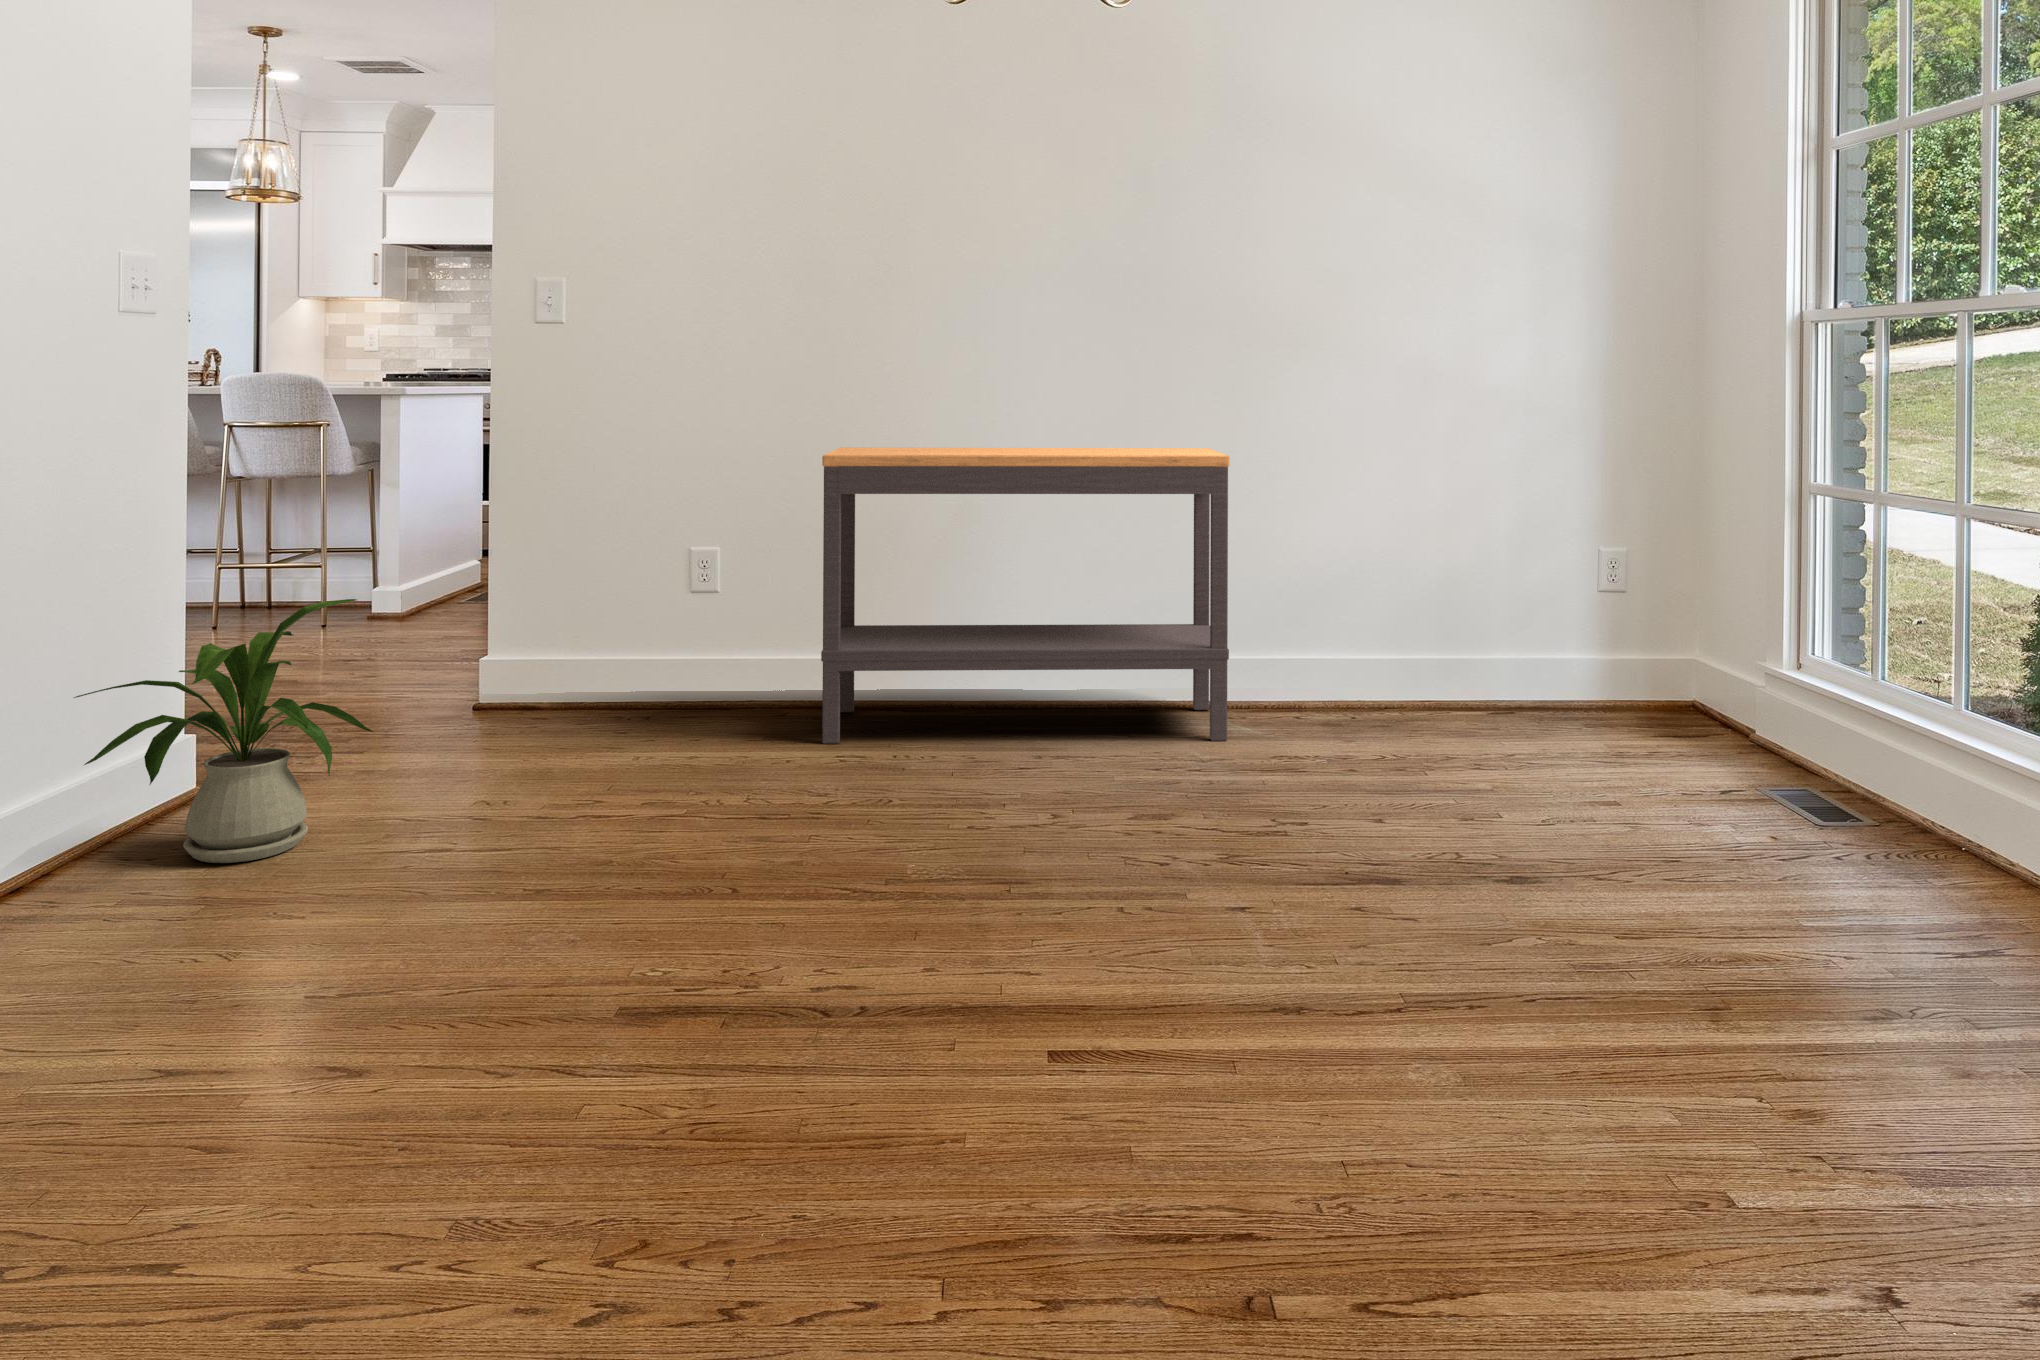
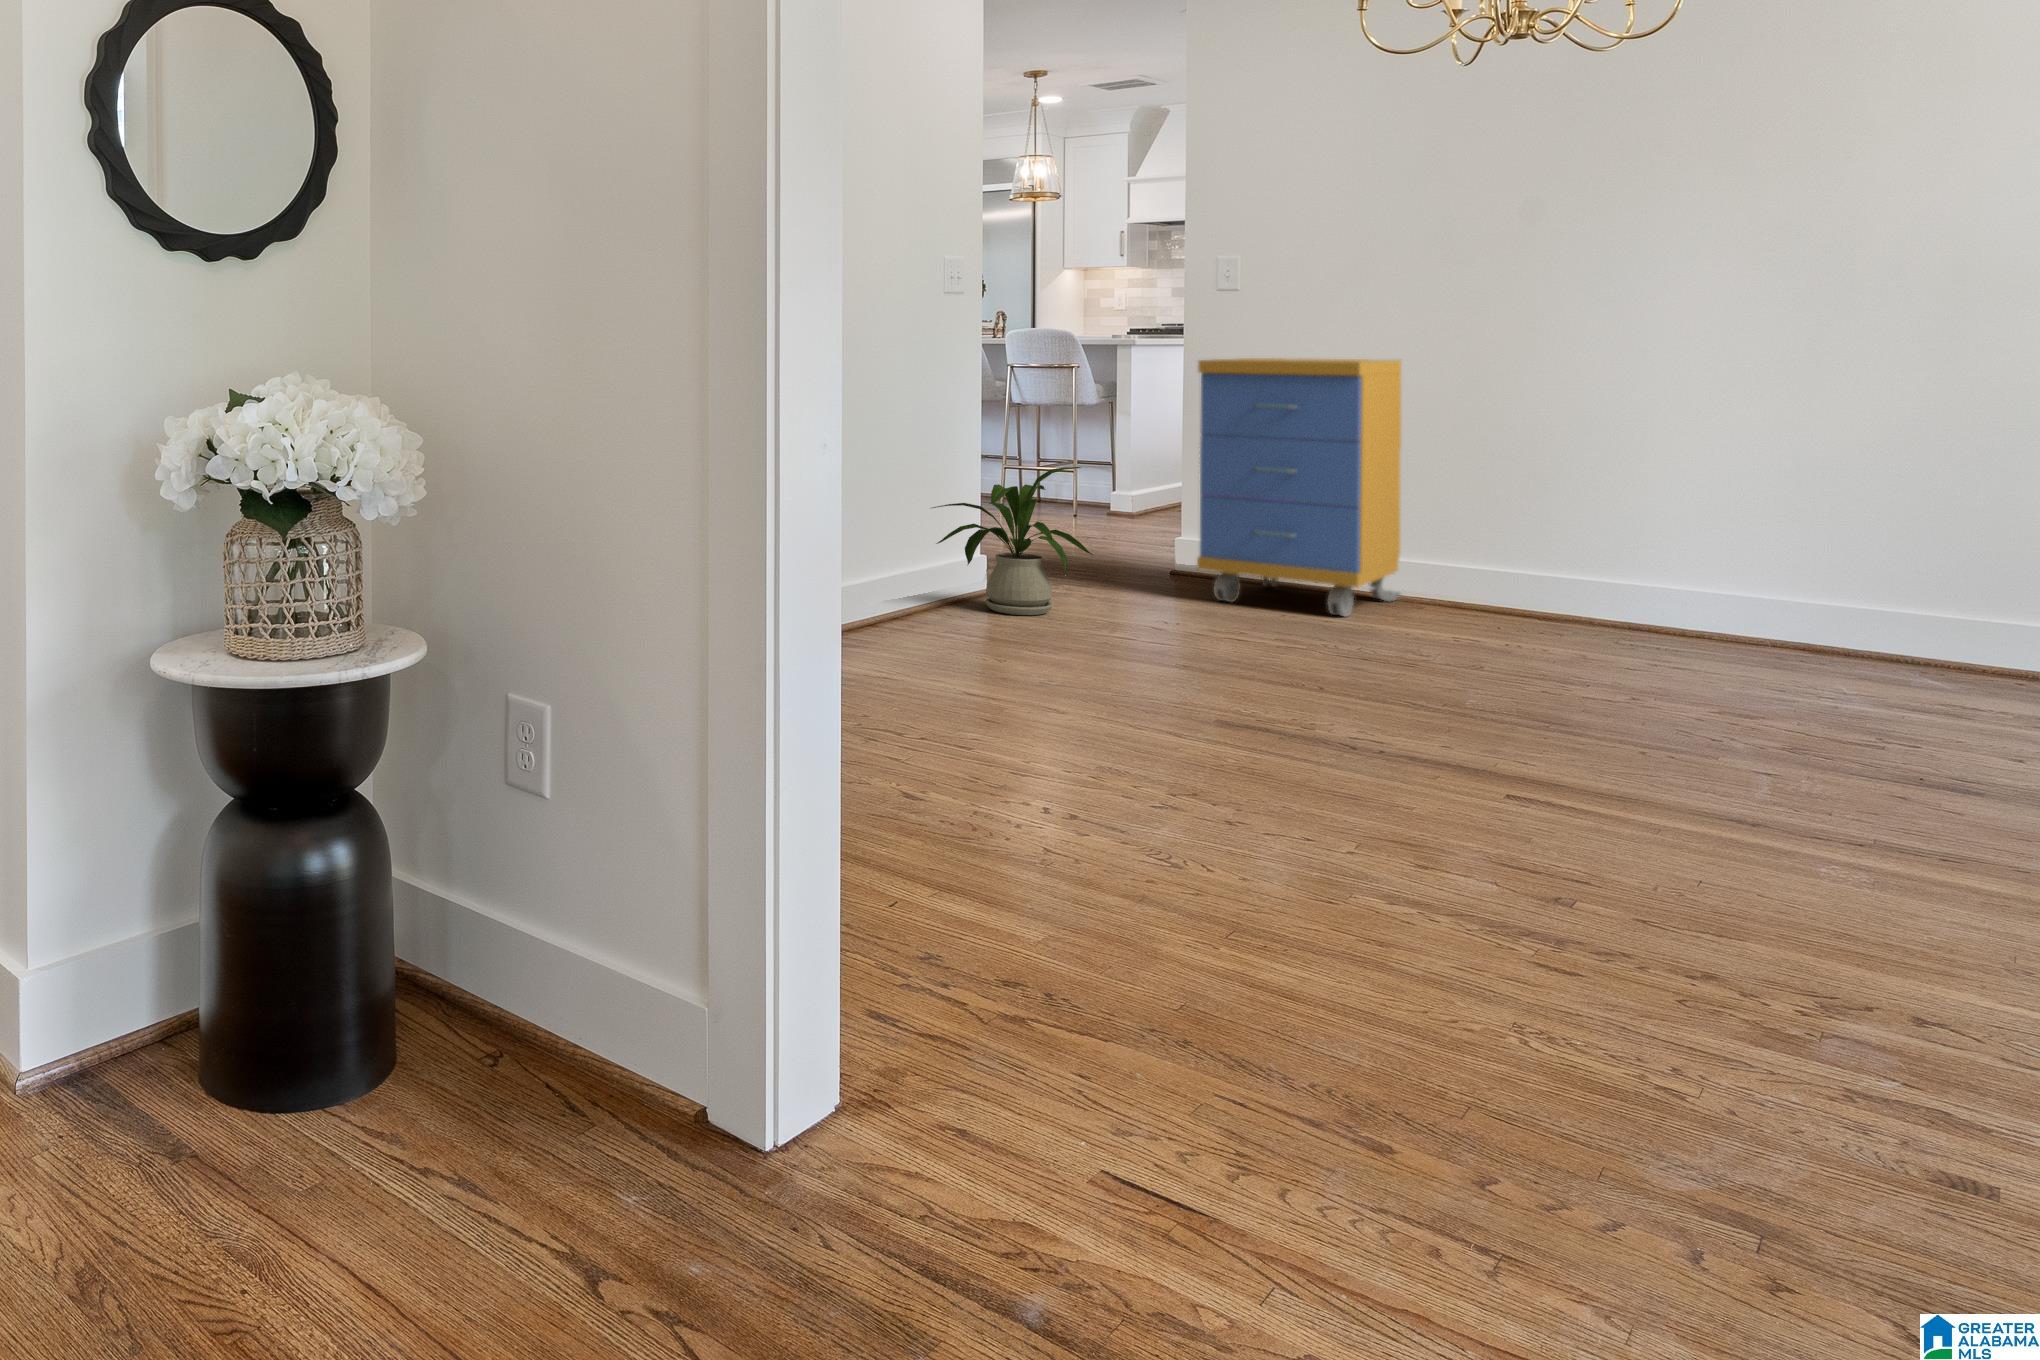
storage cabinet: none [523,416,765,758] -> present [1197,358,1401,617]
console table: present [821,447,1230,744] -> none [1444,387,1910,680]

